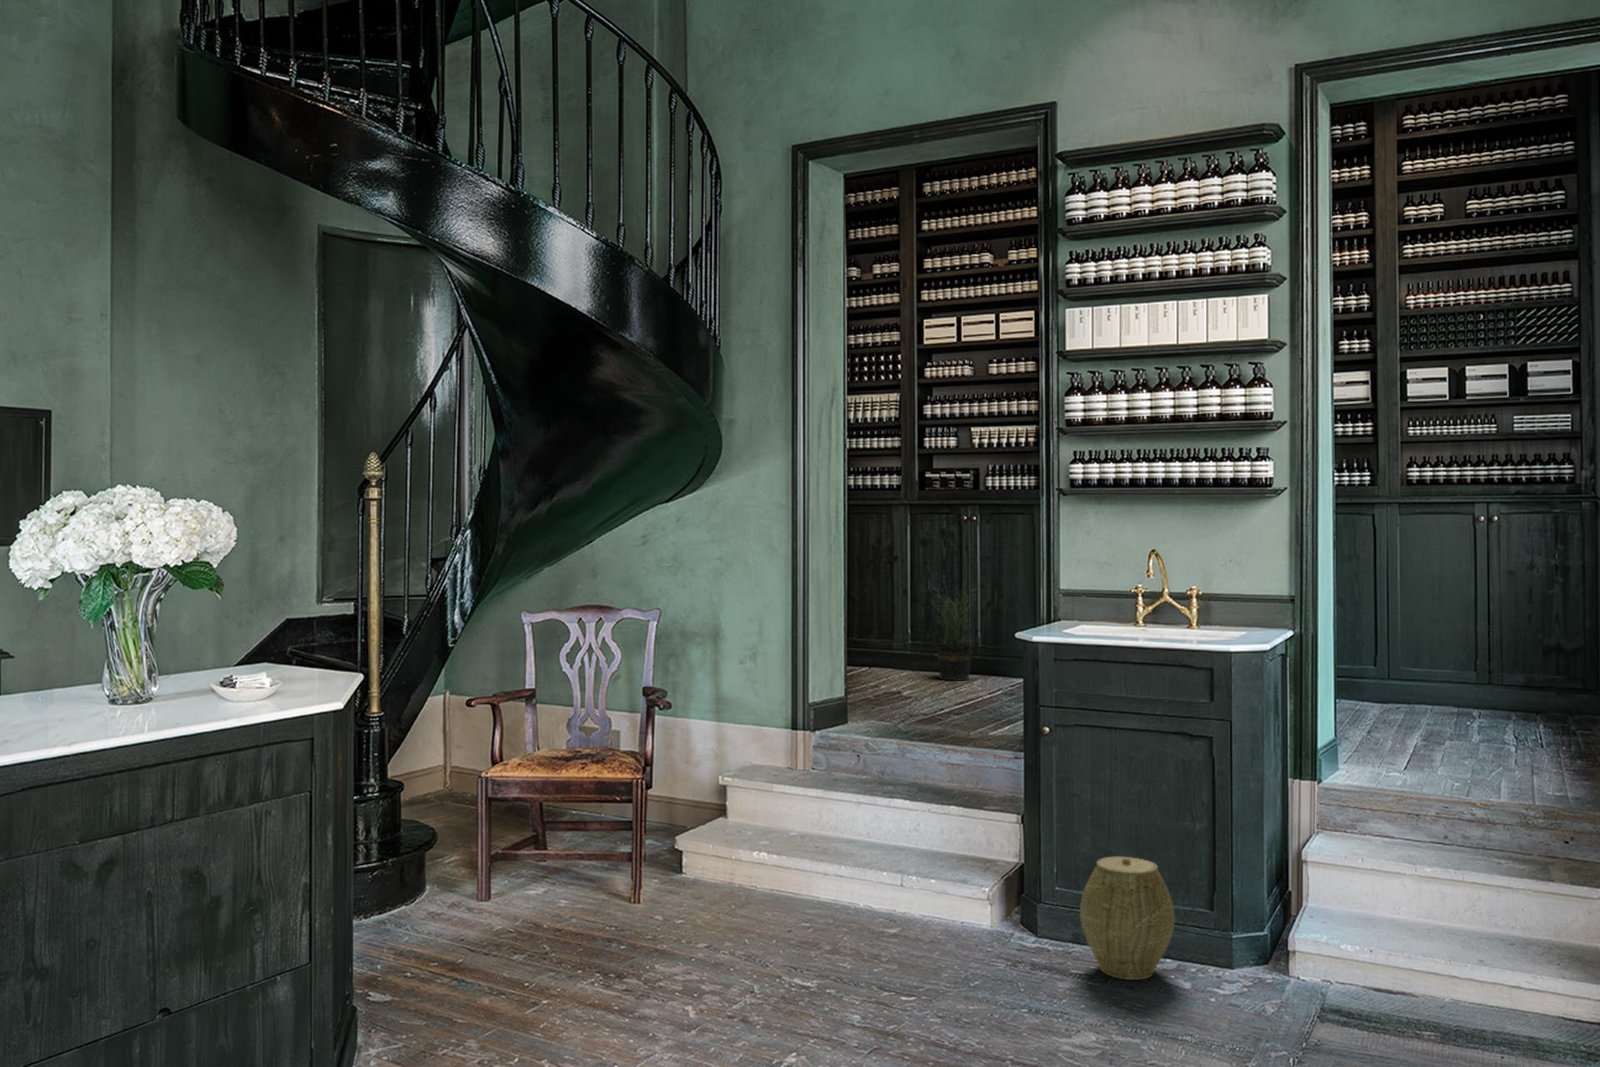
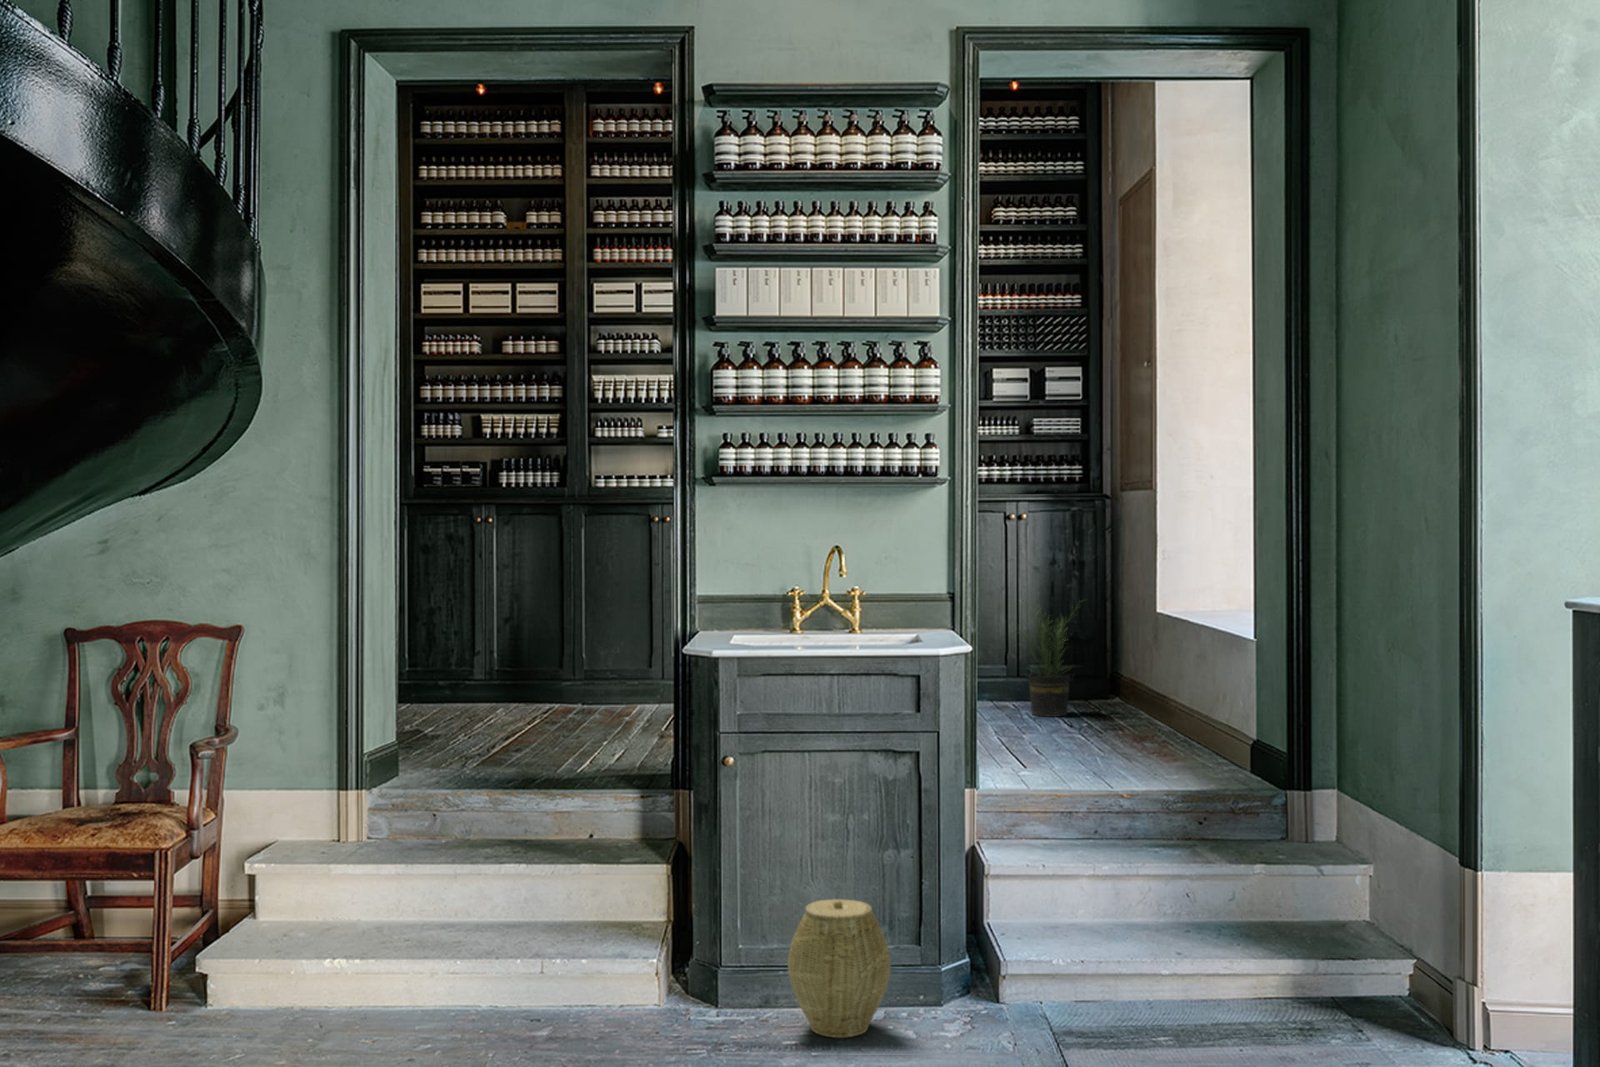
potted plant: present [932,587,974,680] -> present [1016,600,1077,717]

